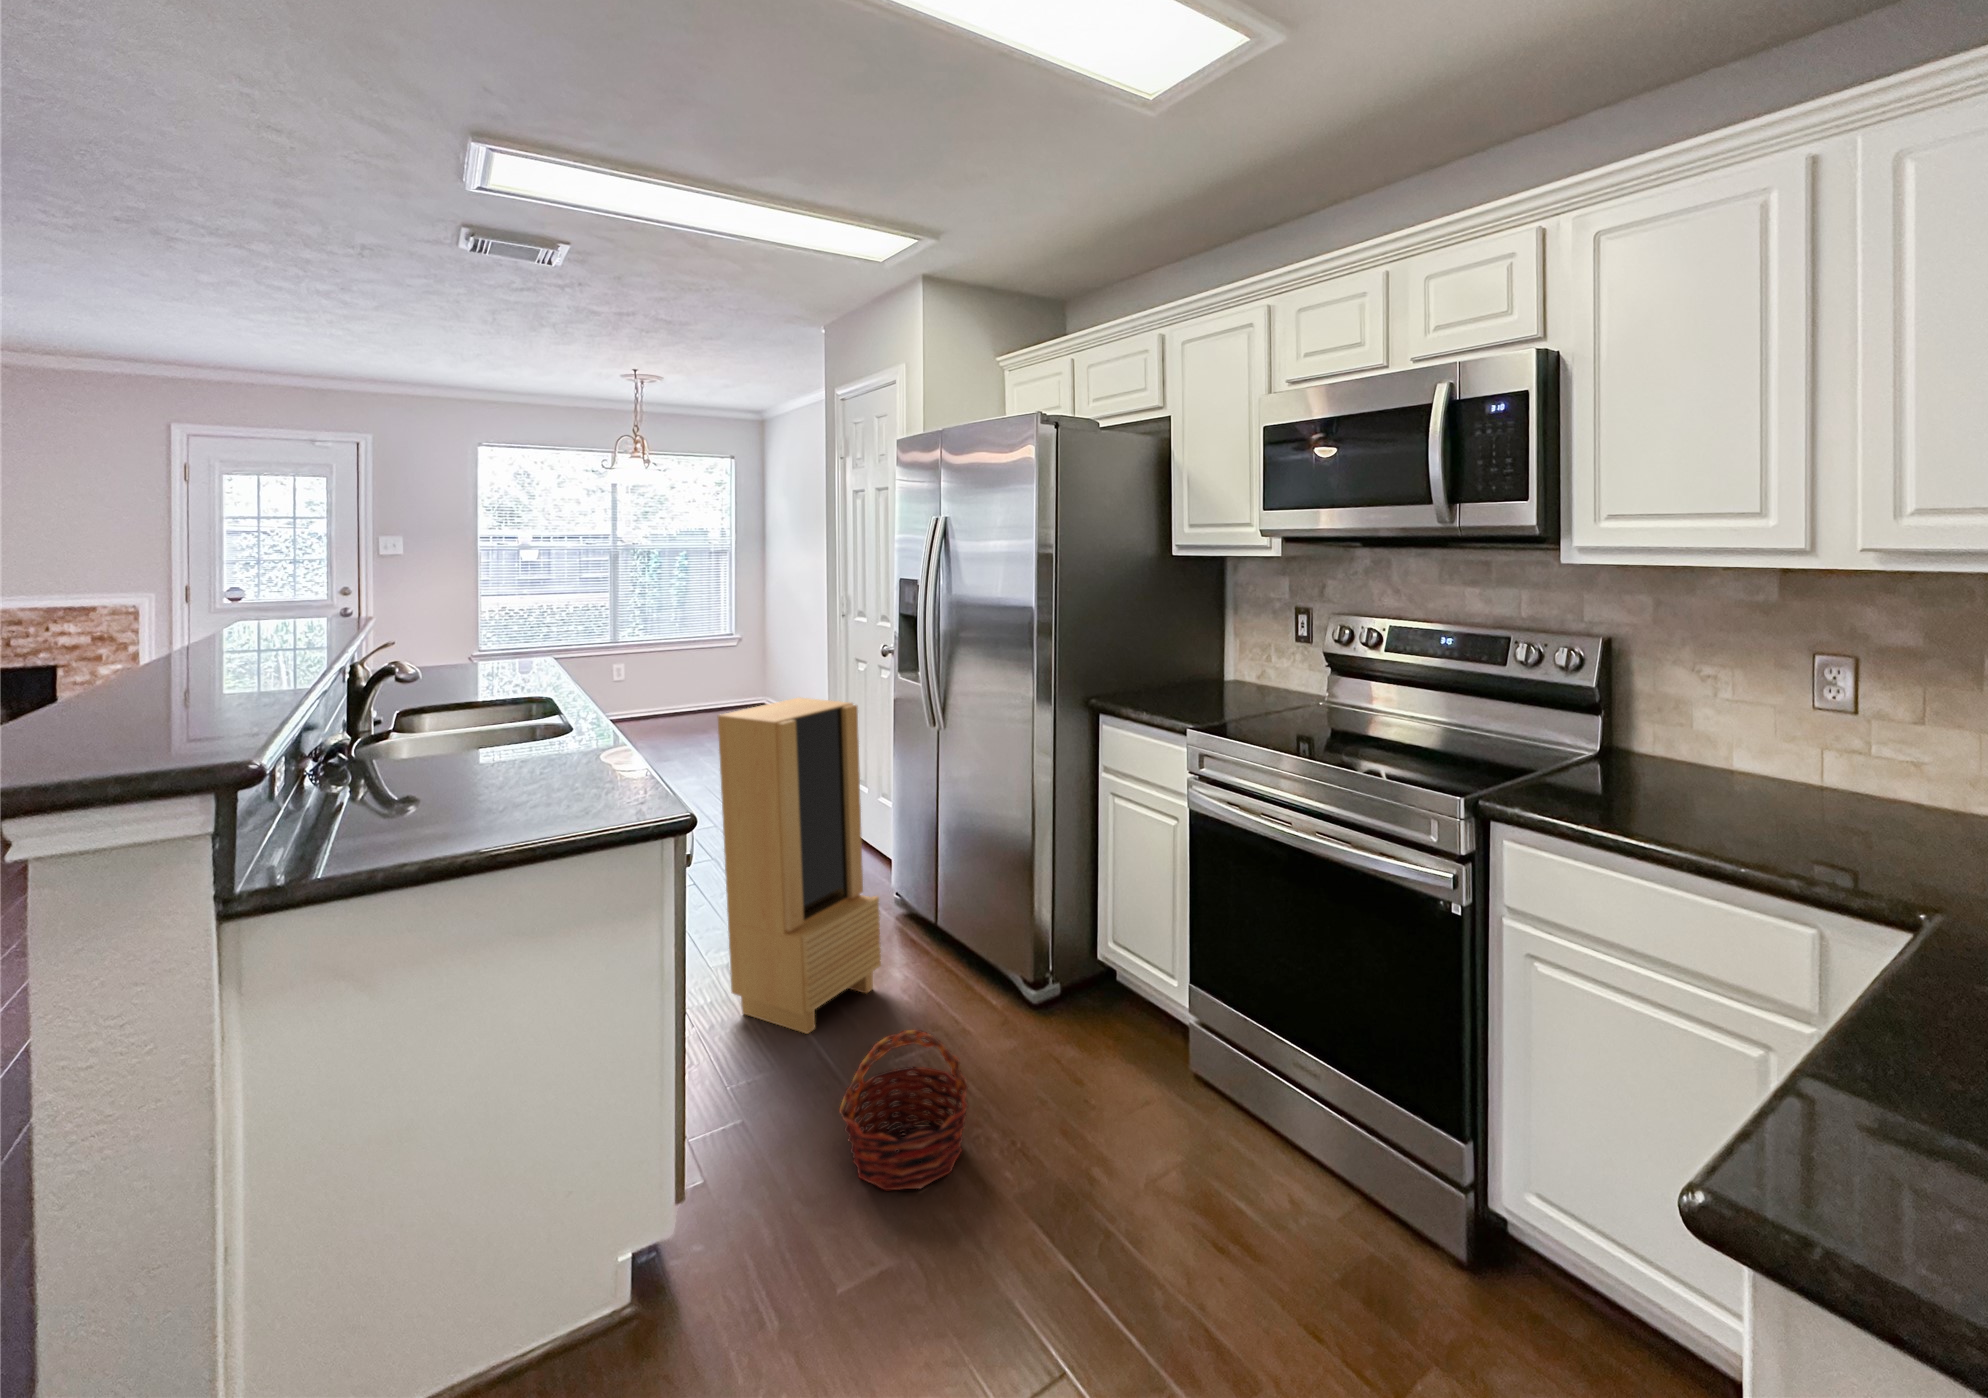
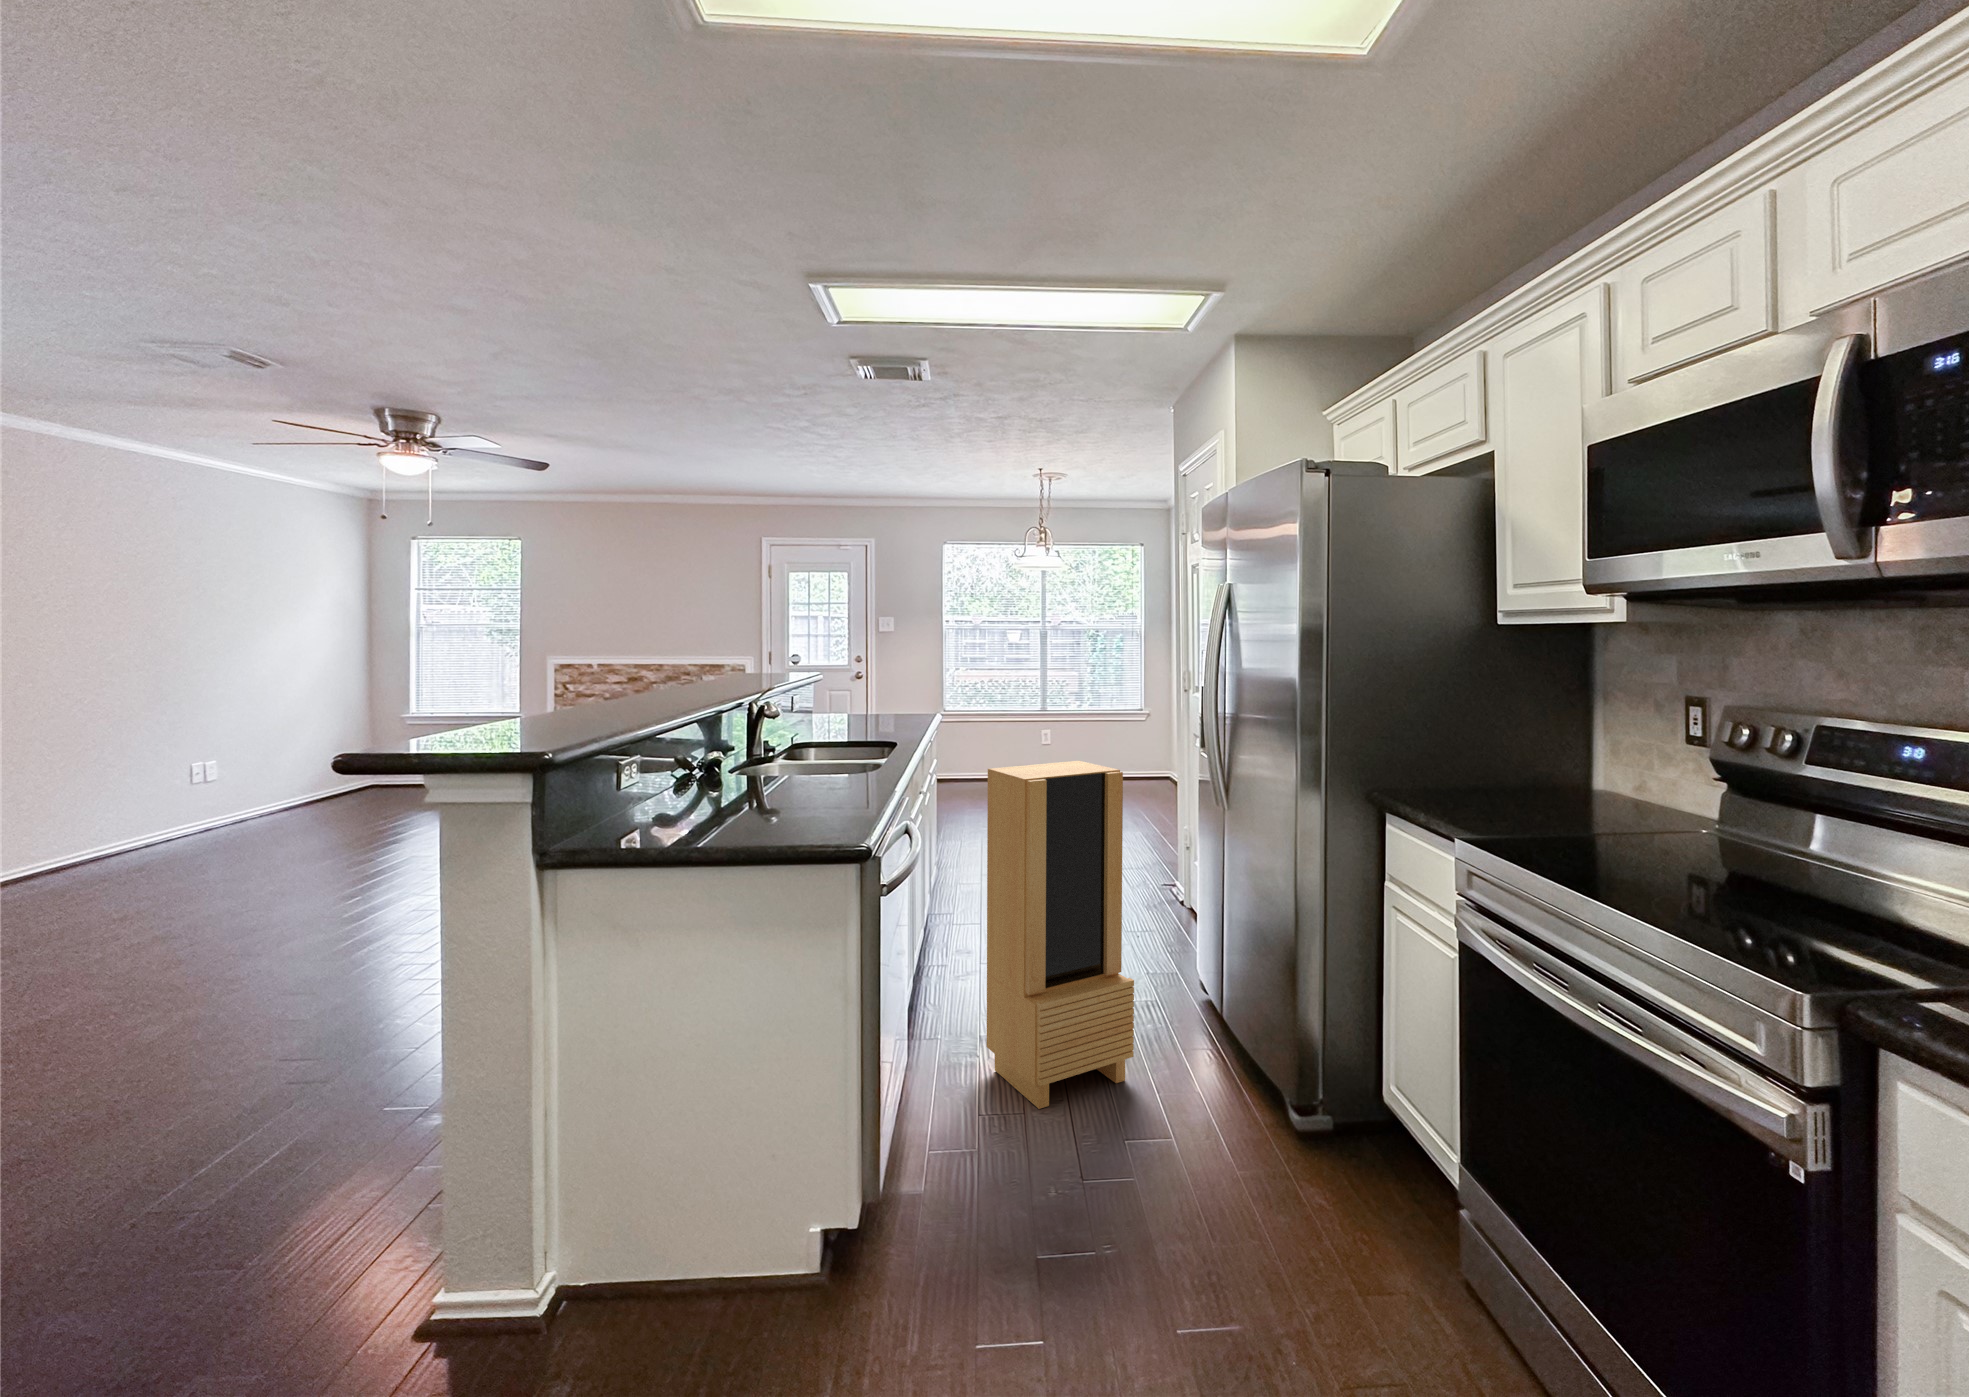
basket: present [839,1030,968,1190] -> none [989,1129,1133,1321]

